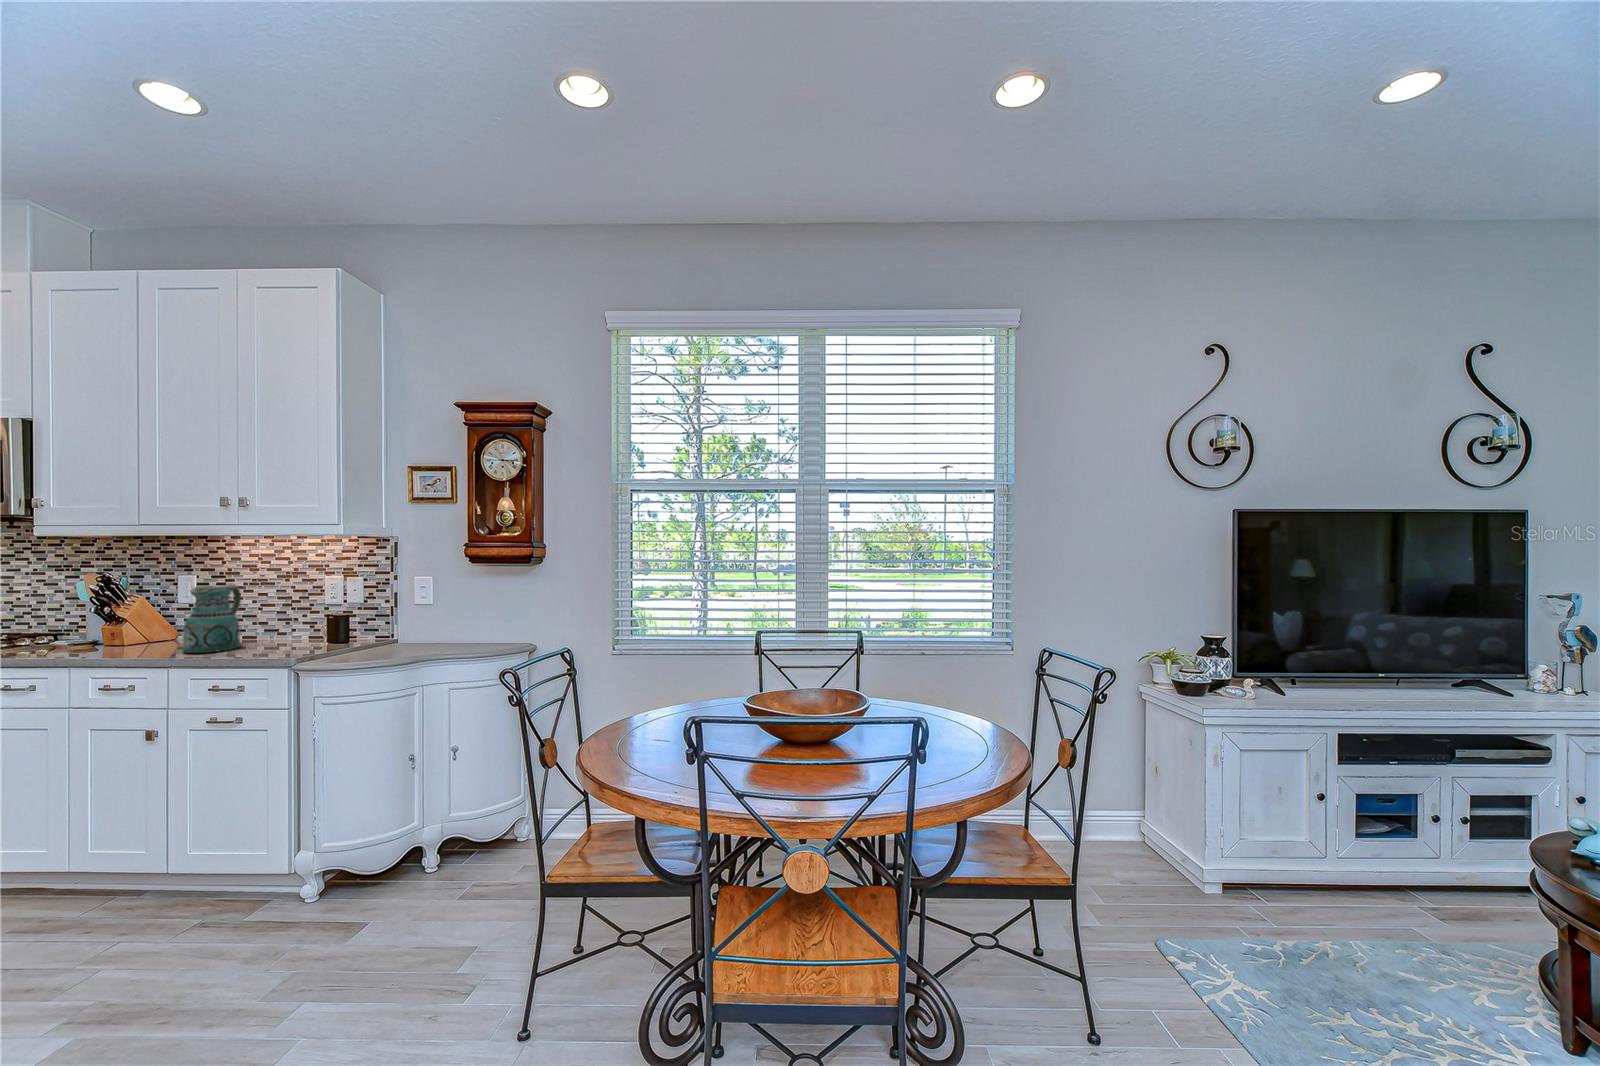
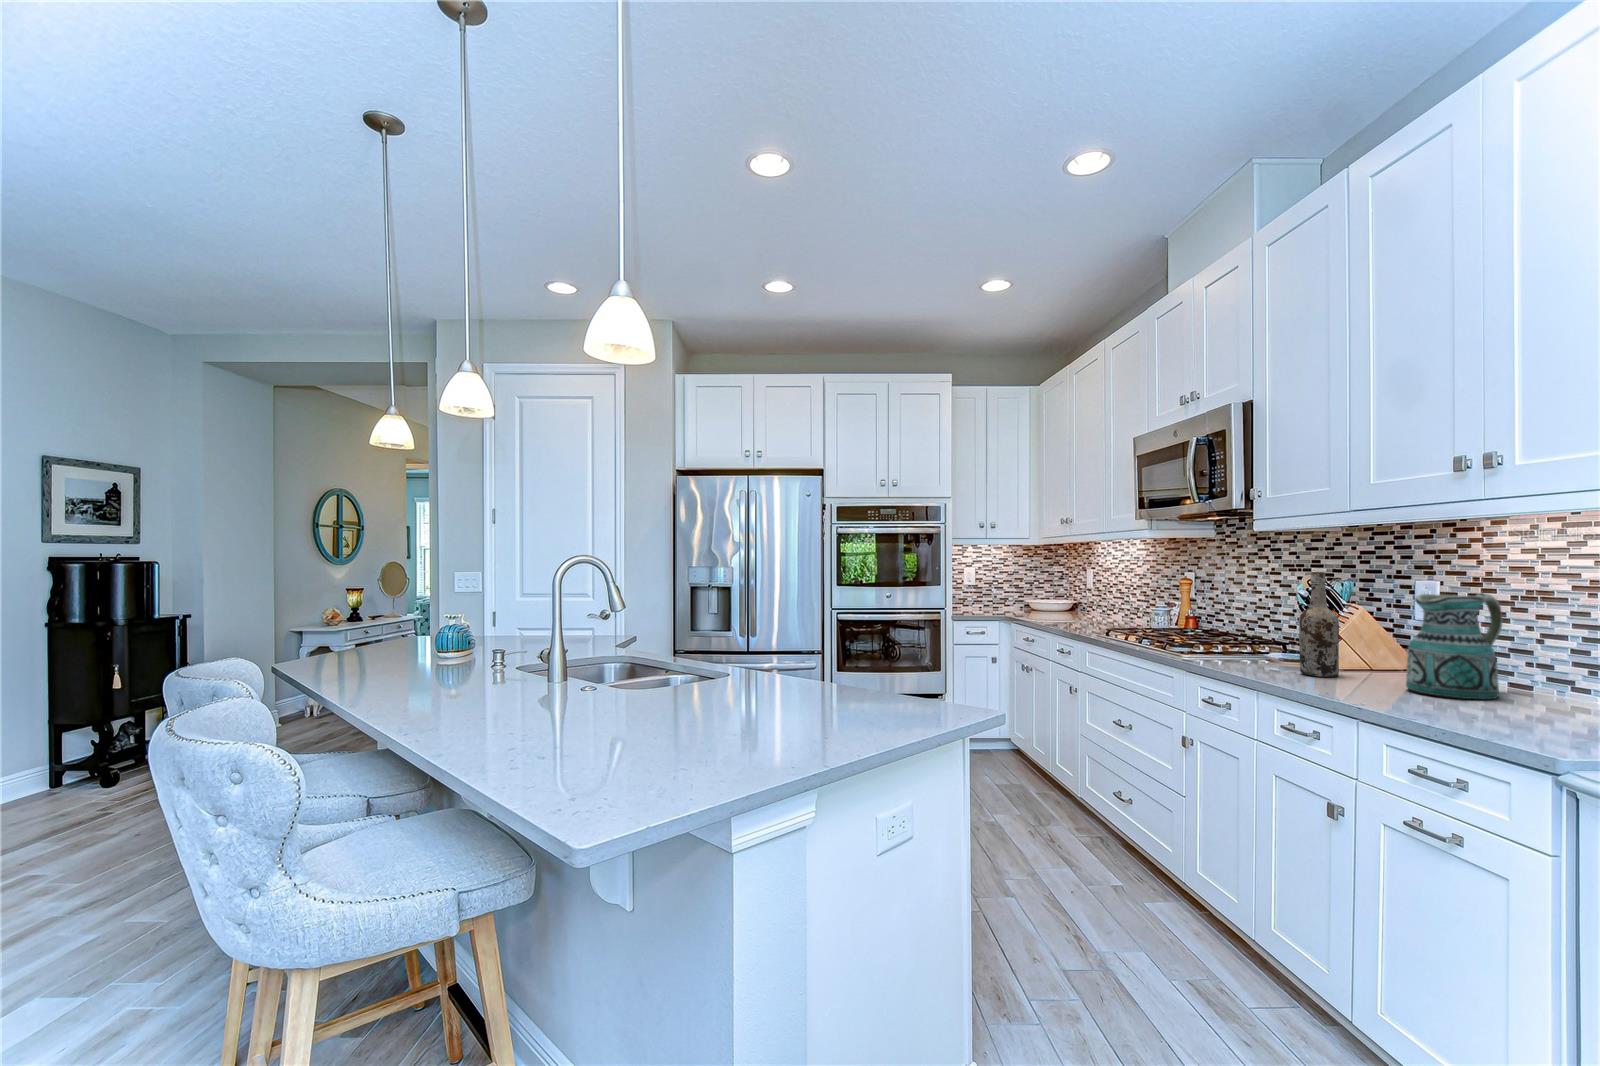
wine bottle: none [91,576,127,658] -> present [1299,572,1339,677]

